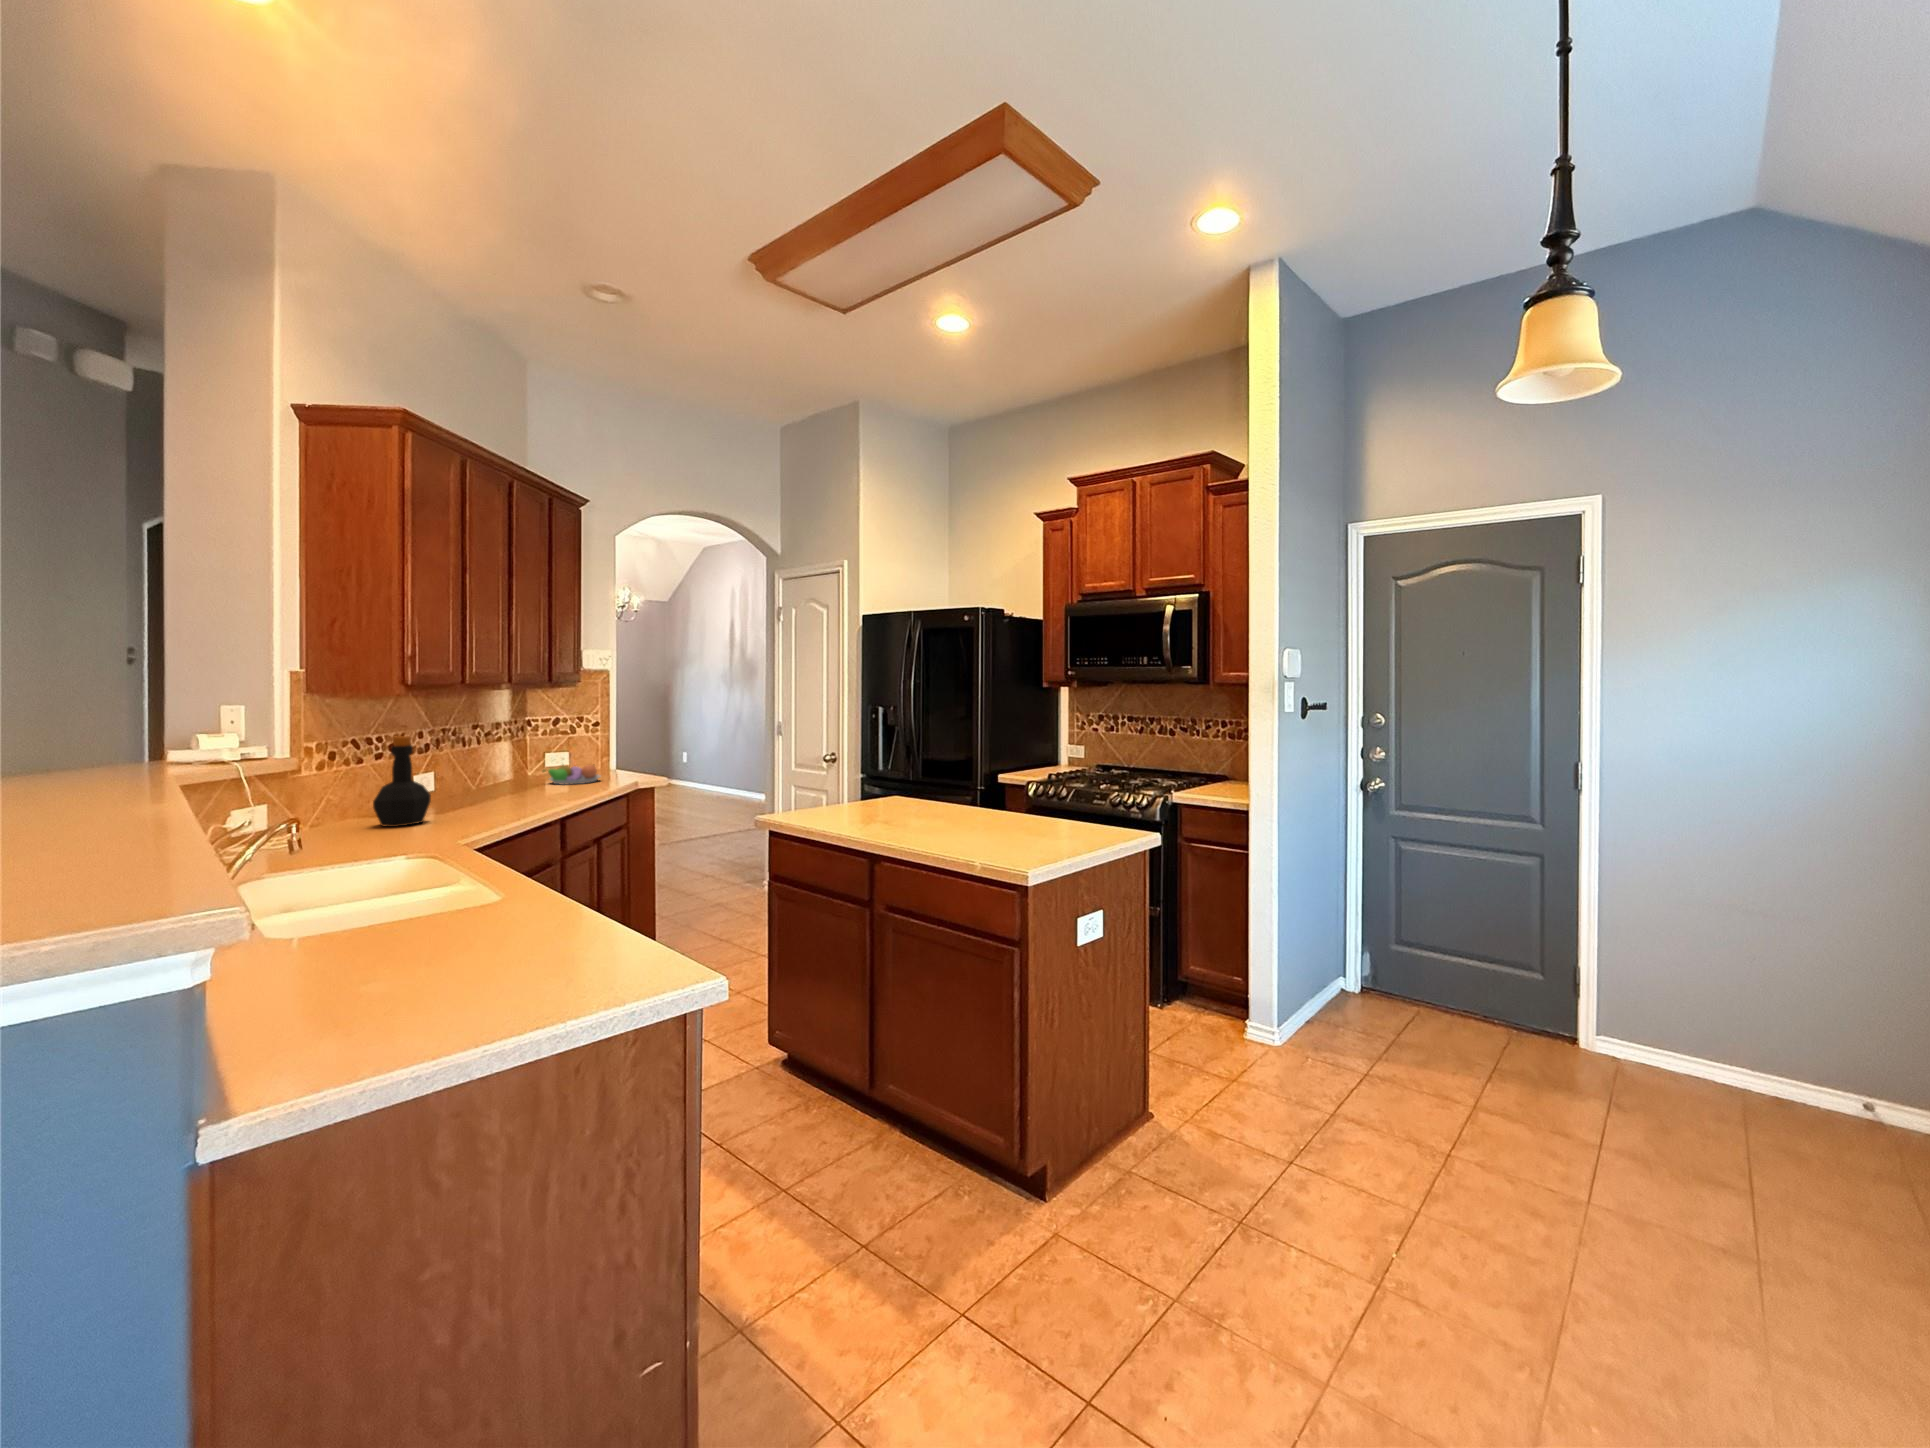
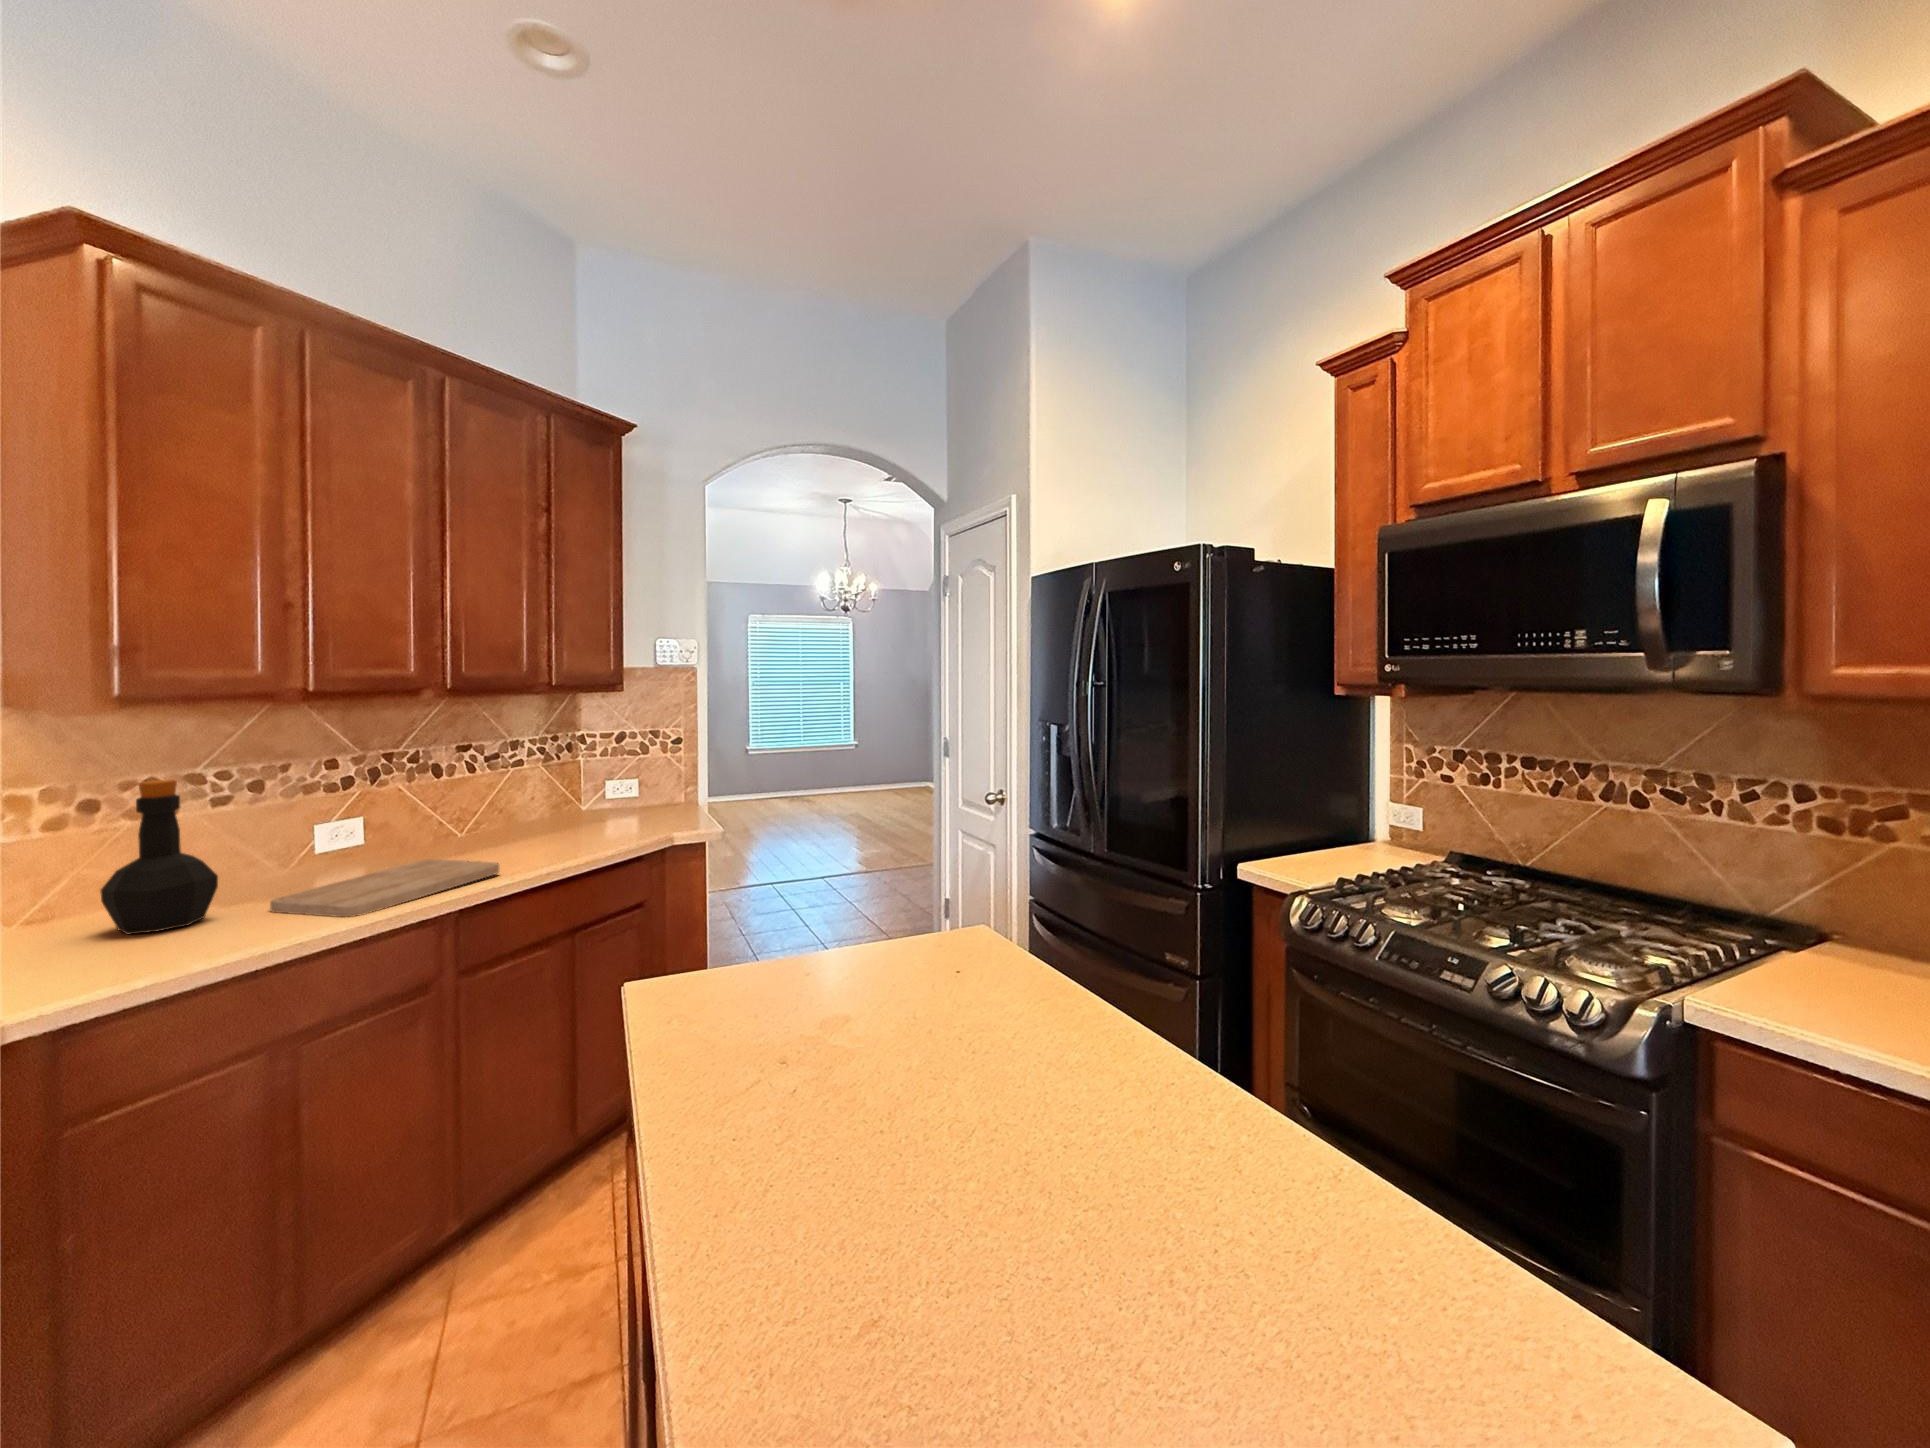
fruit bowl: present [543,765,600,785] -> none [567,798,649,832]
cutting board: none [454,792,564,817] -> present [270,859,499,917]

